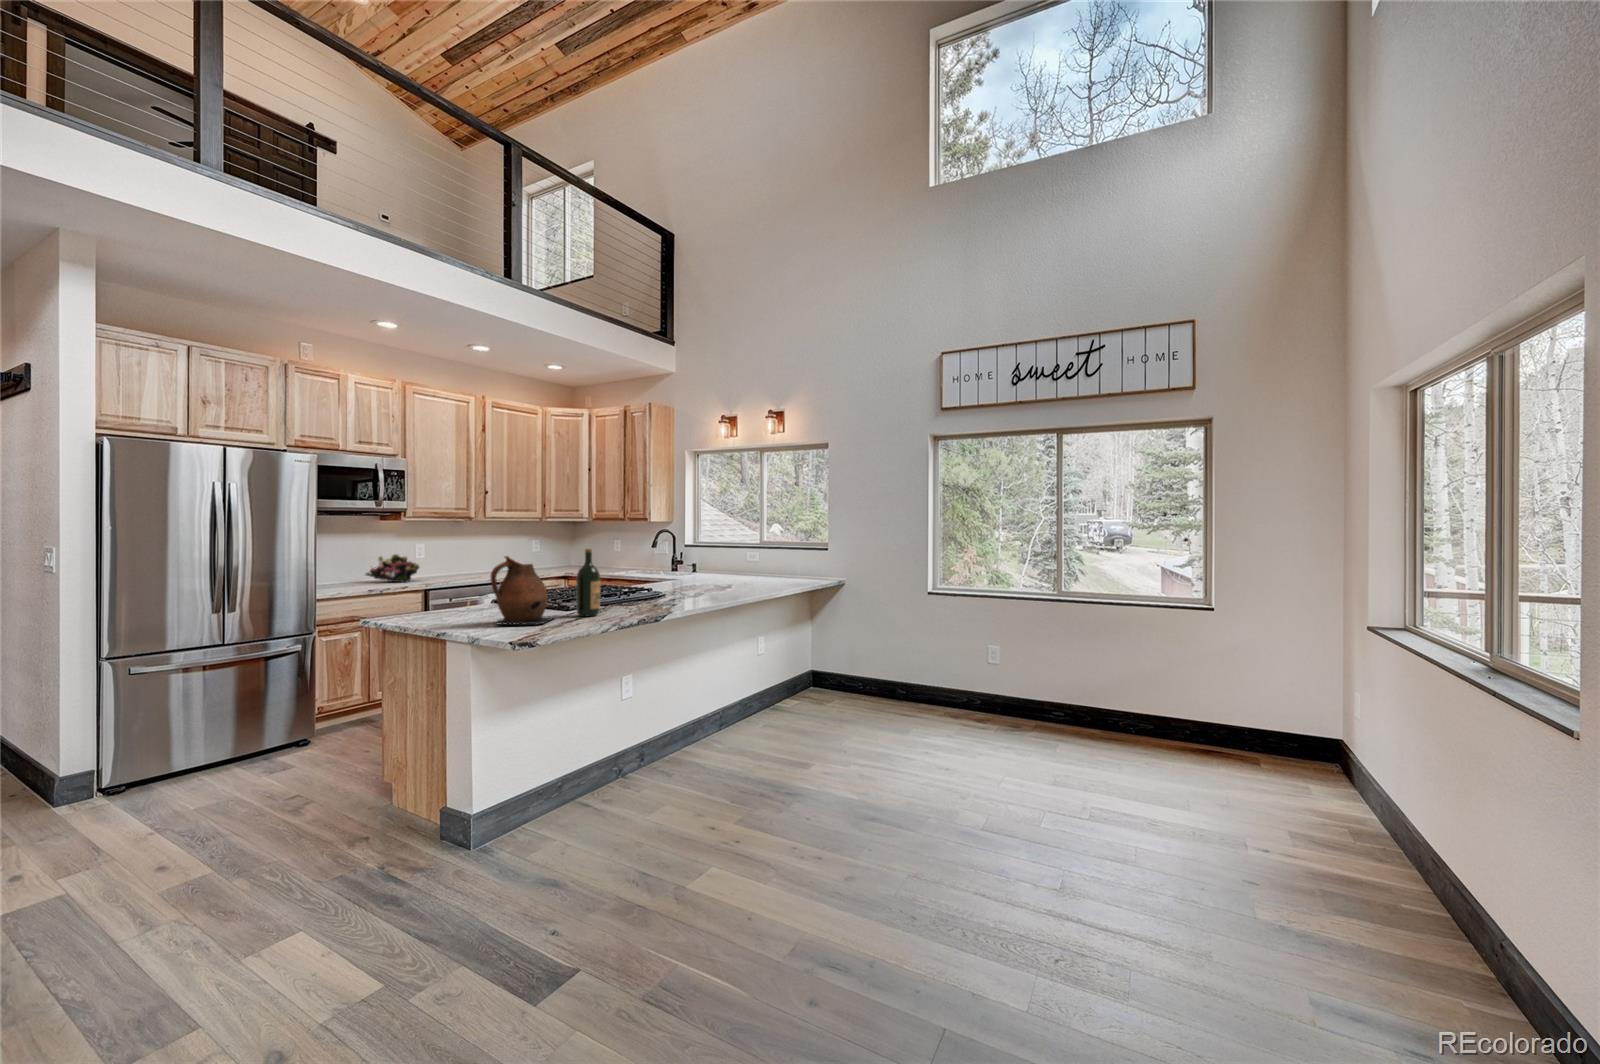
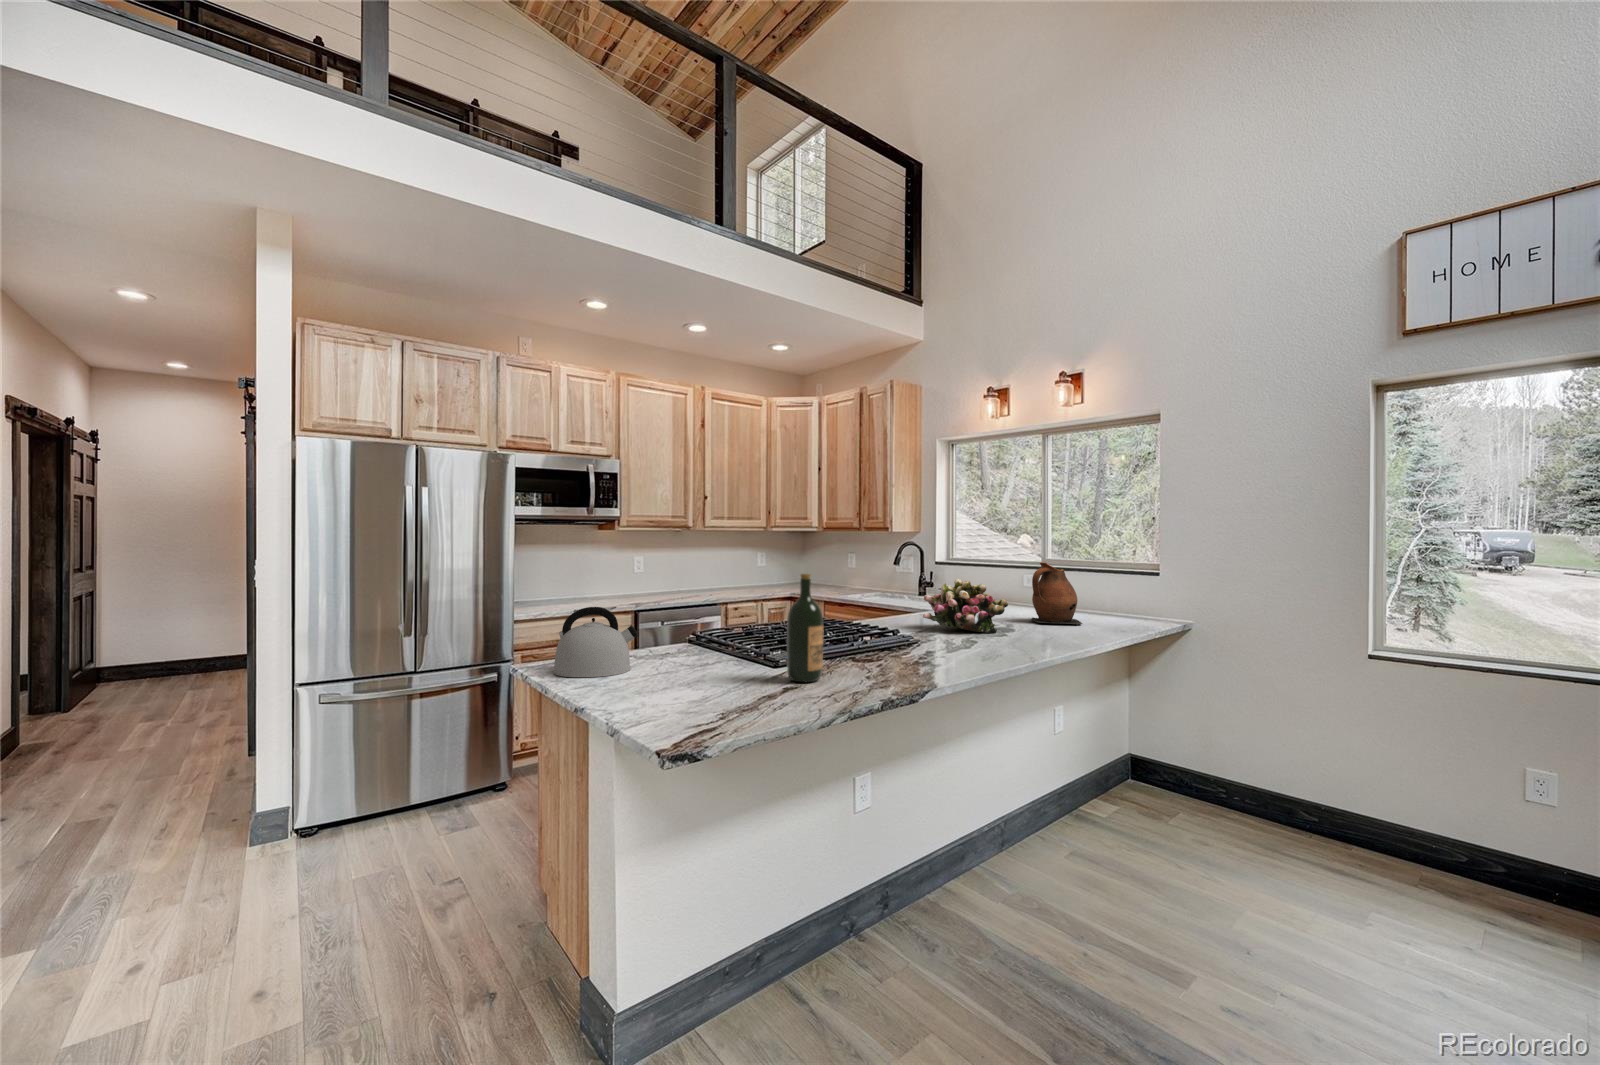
flower arrangement: present [365,554,419,582] -> present [923,579,1008,633]
ceramic pitcher: present [491,556,554,625] -> present [1031,562,1082,625]
kettle: none [400,575,465,623] -> present [553,607,638,677]

